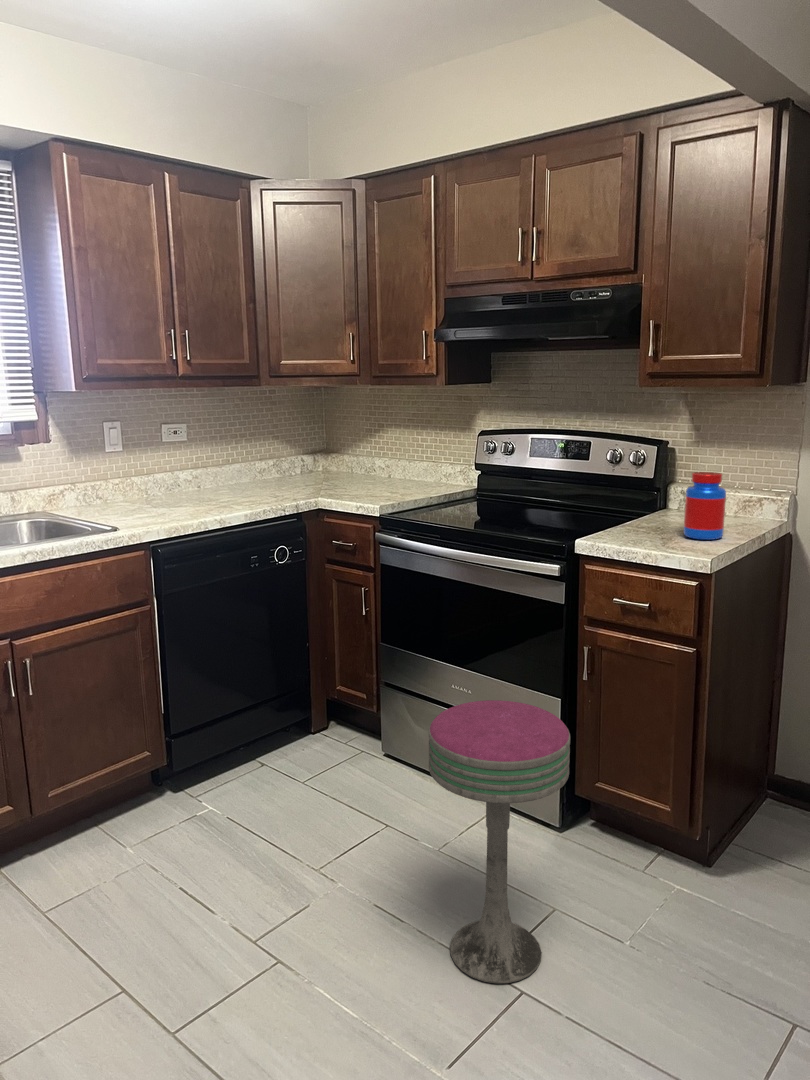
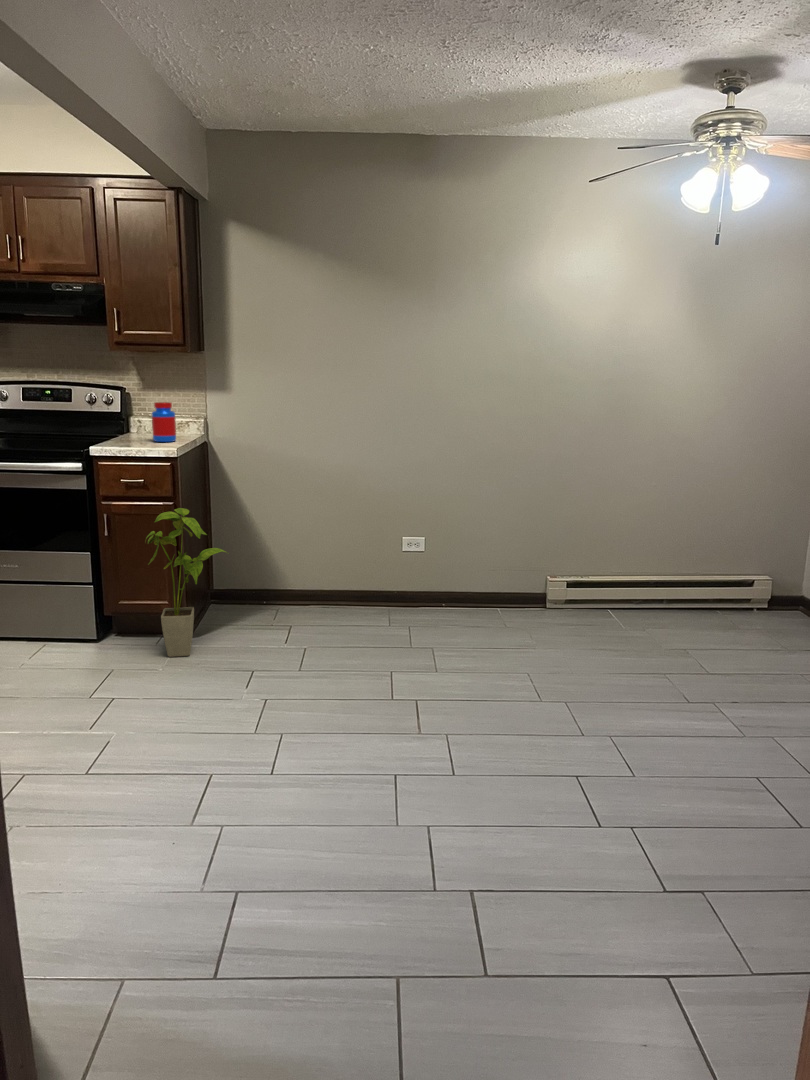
house plant: none [628,670,782,924] -> present [145,508,227,657]
bar stool: present [429,700,570,984] -> none [35,540,127,702]

